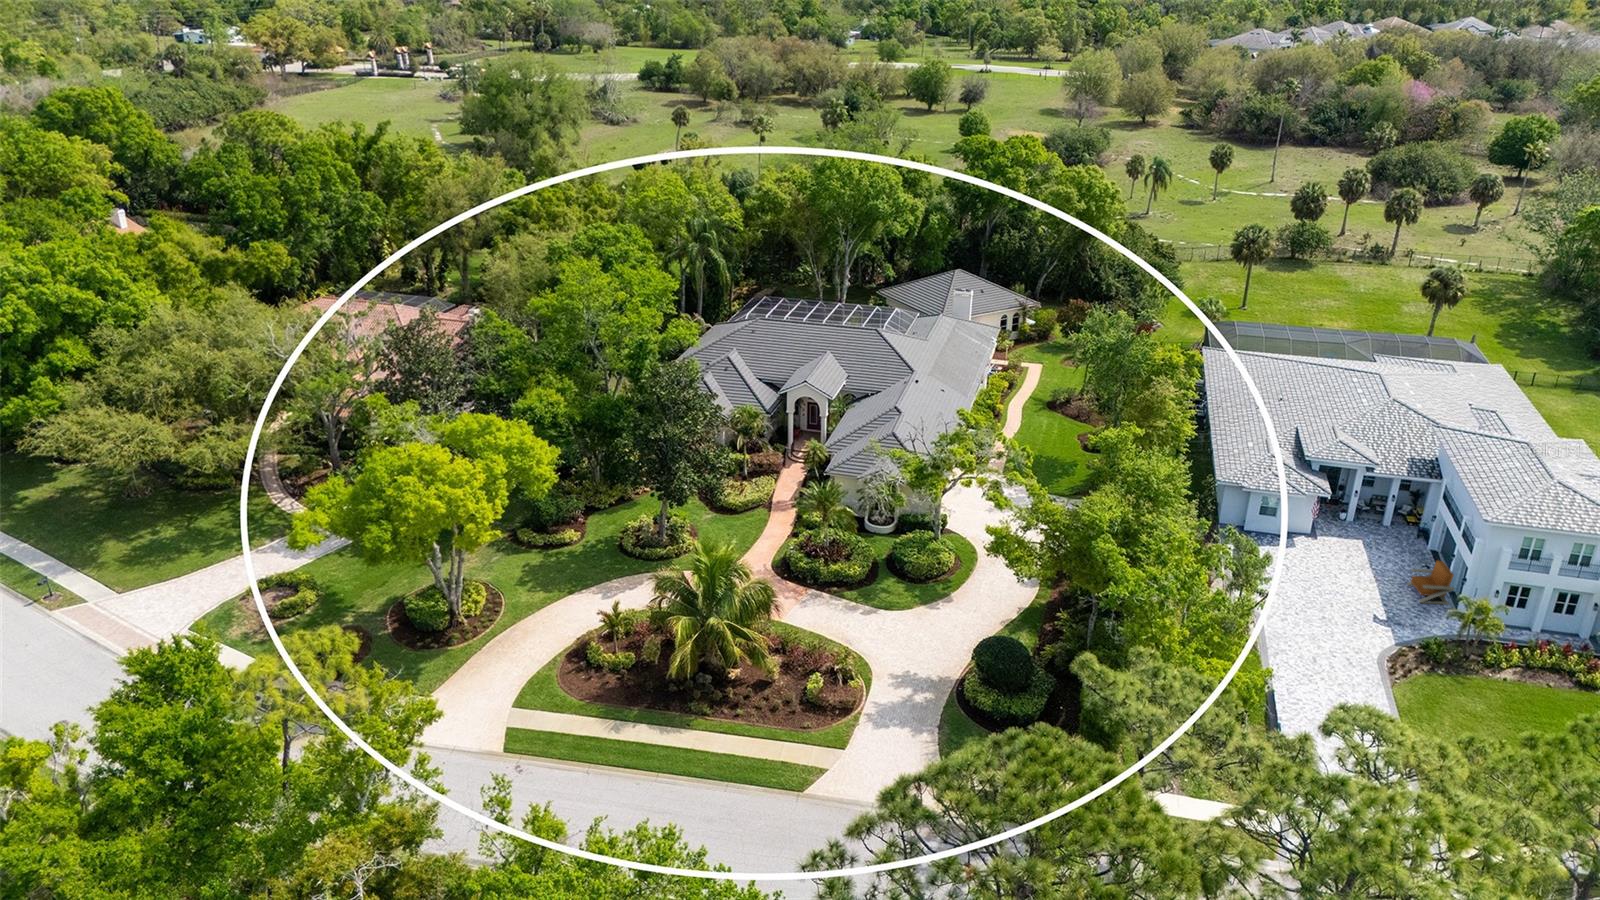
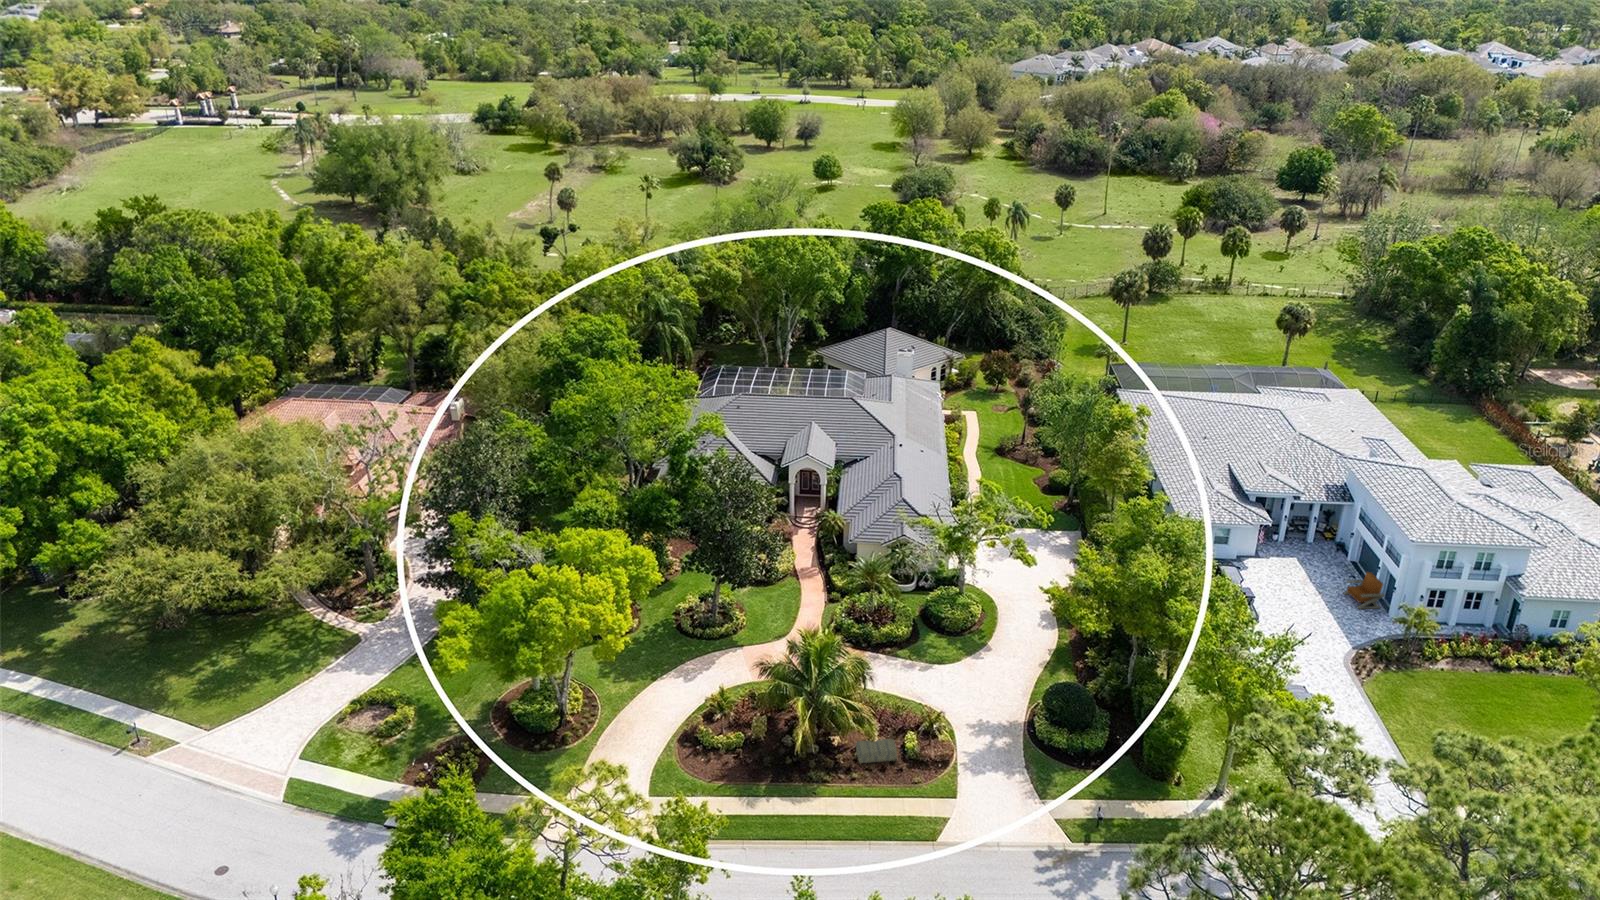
bench: none [749,675,794,705] -> present [856,739,897,766]

